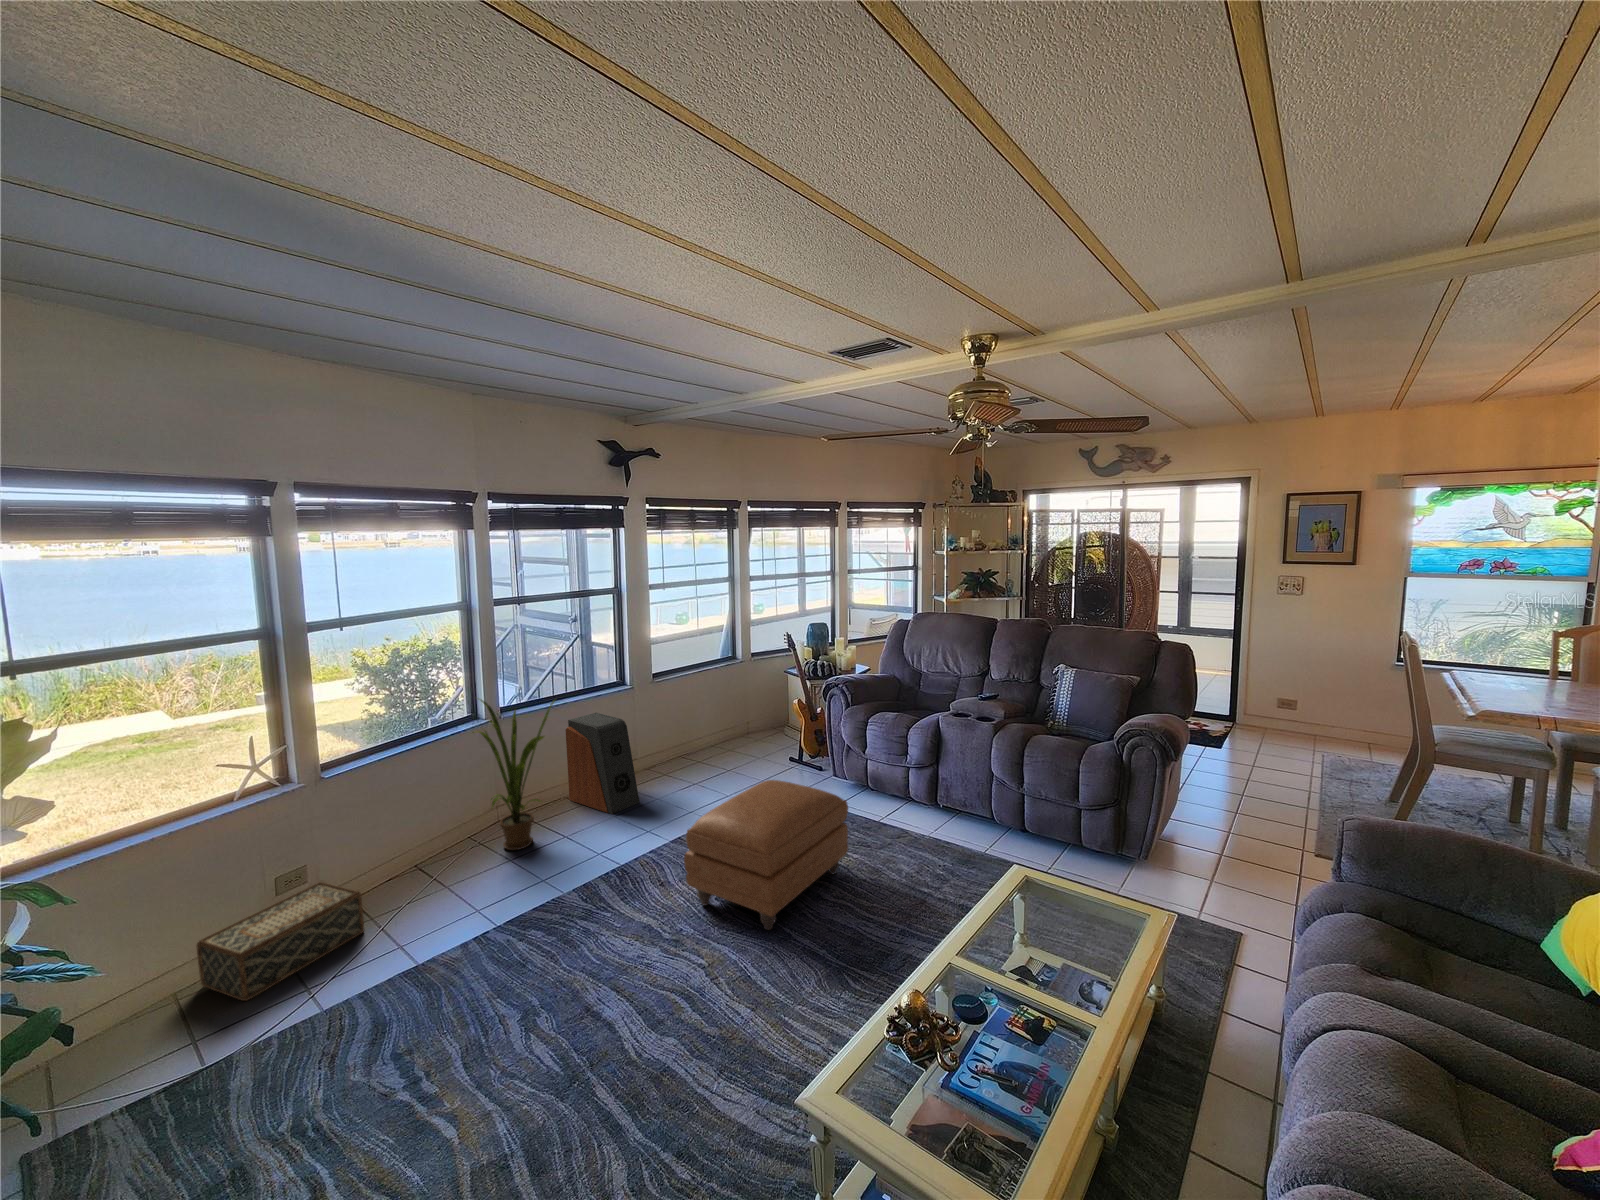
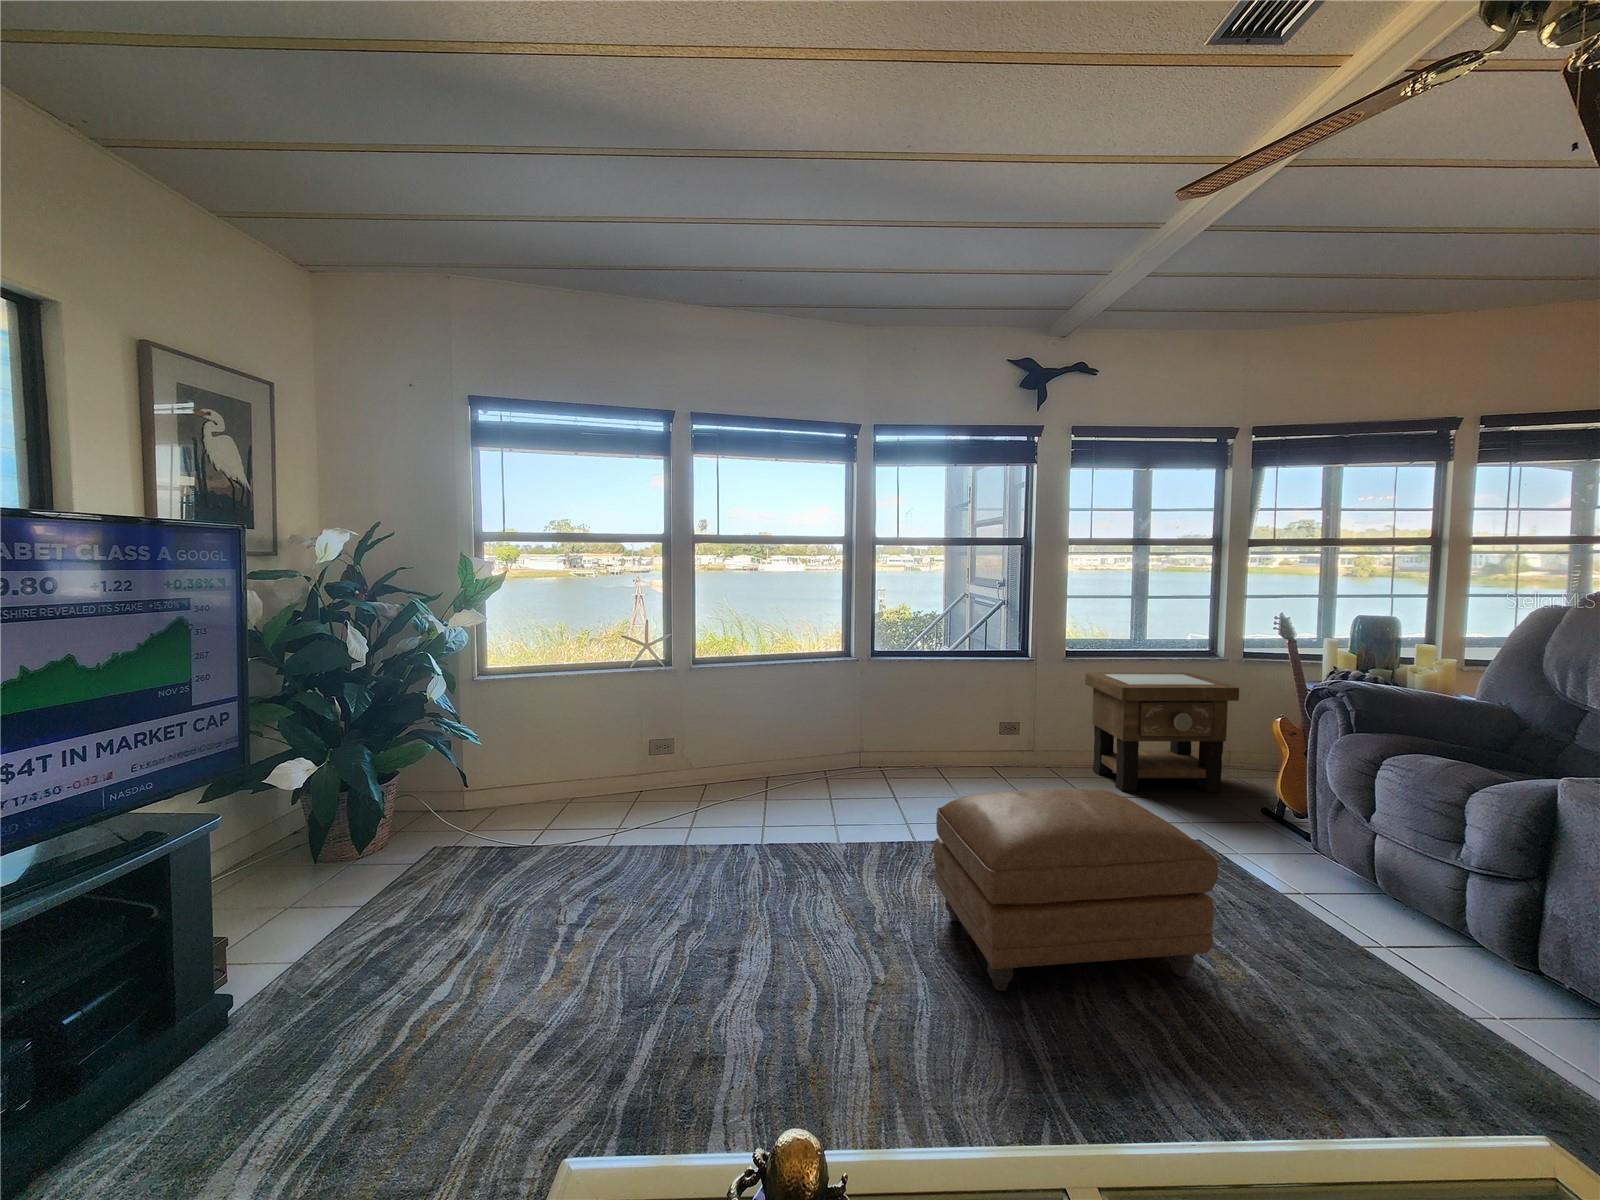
side table: none [667,676,766,773] -> present [1085,673,1239,792]
house plant: present [478,700,555,850] -> none [808,628,901,793]
speaker: present [566,713,639,814] -> none [938,678,1004,794]
woven basket: present [197,882,365,1001] -> none [585,754,688,819]

